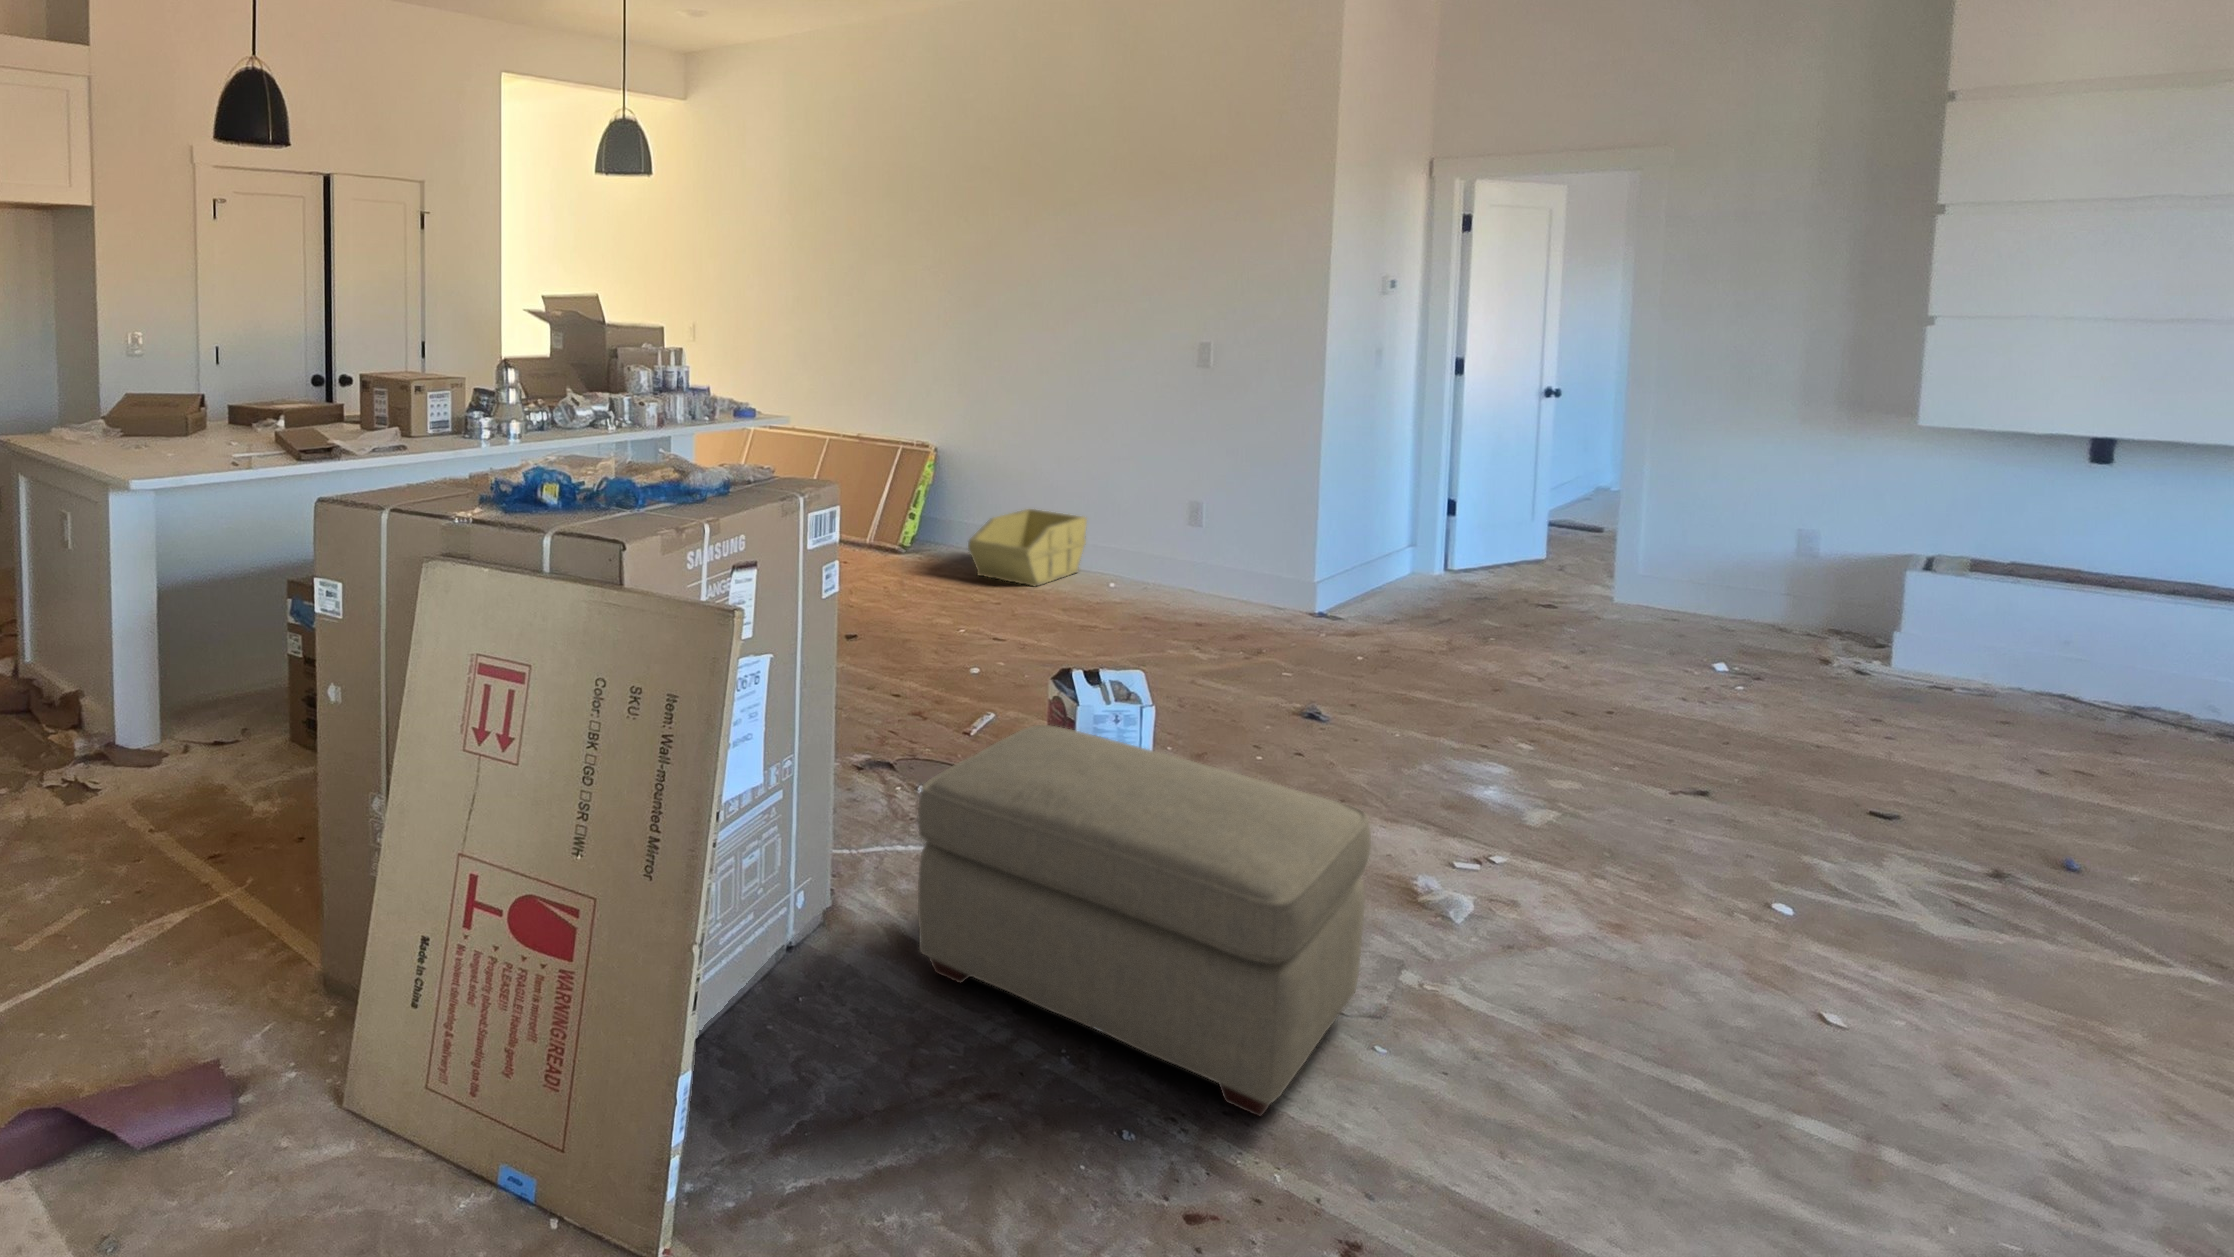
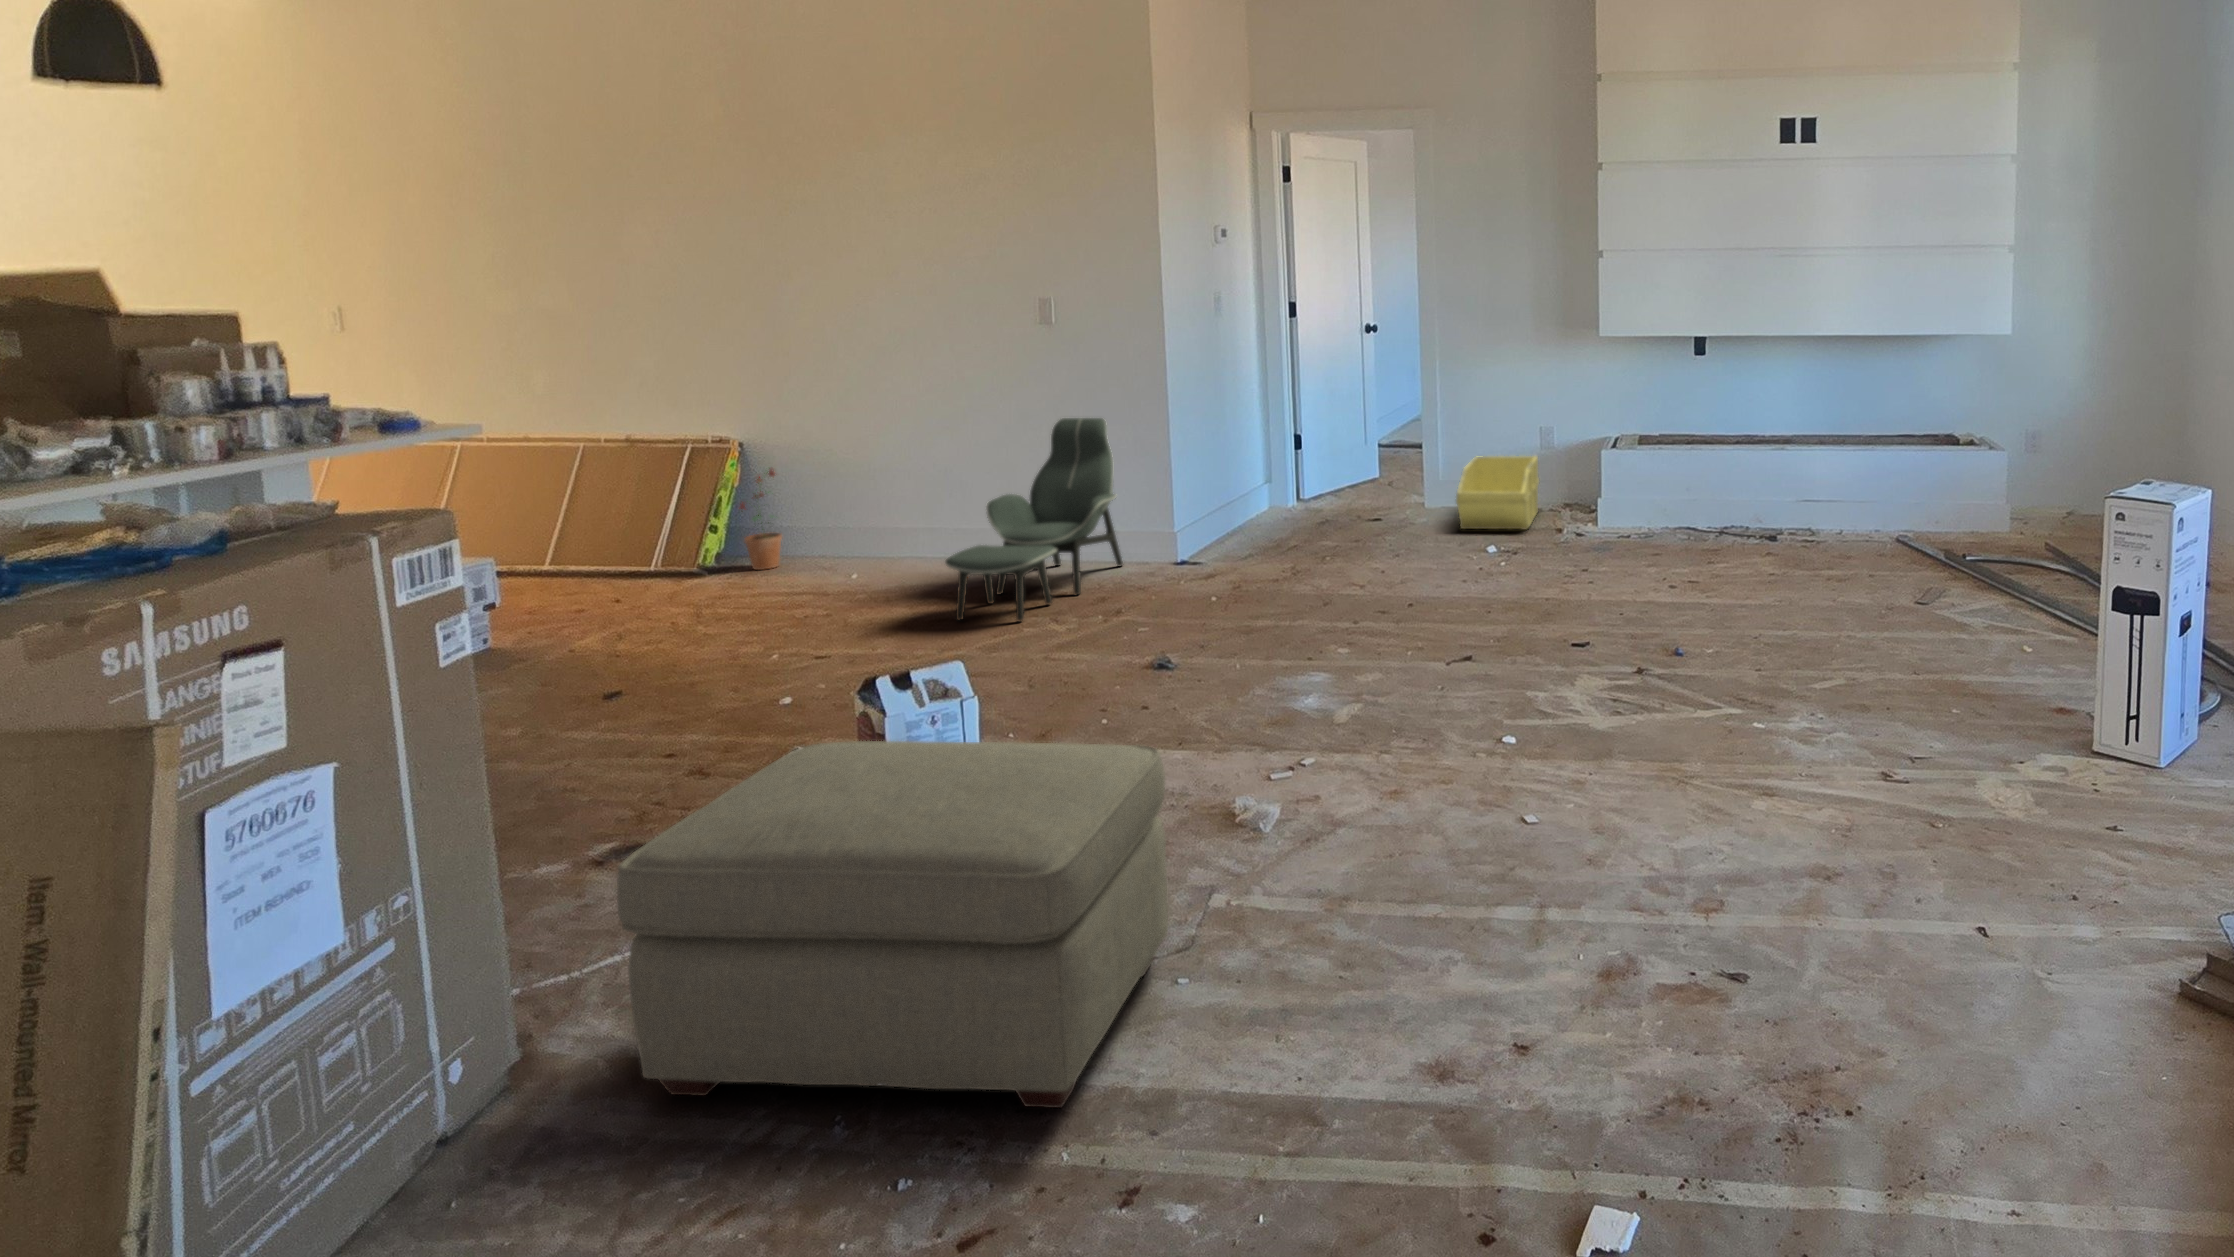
lounge chair: none [1106,457,1269,642] -> present [945,418,1123,622]
potted plant: none [933,469,966,552] -> present [740,468,782,570]
storage bin: present [968,509,1087,586] -> present [1456,456,1540,530]

